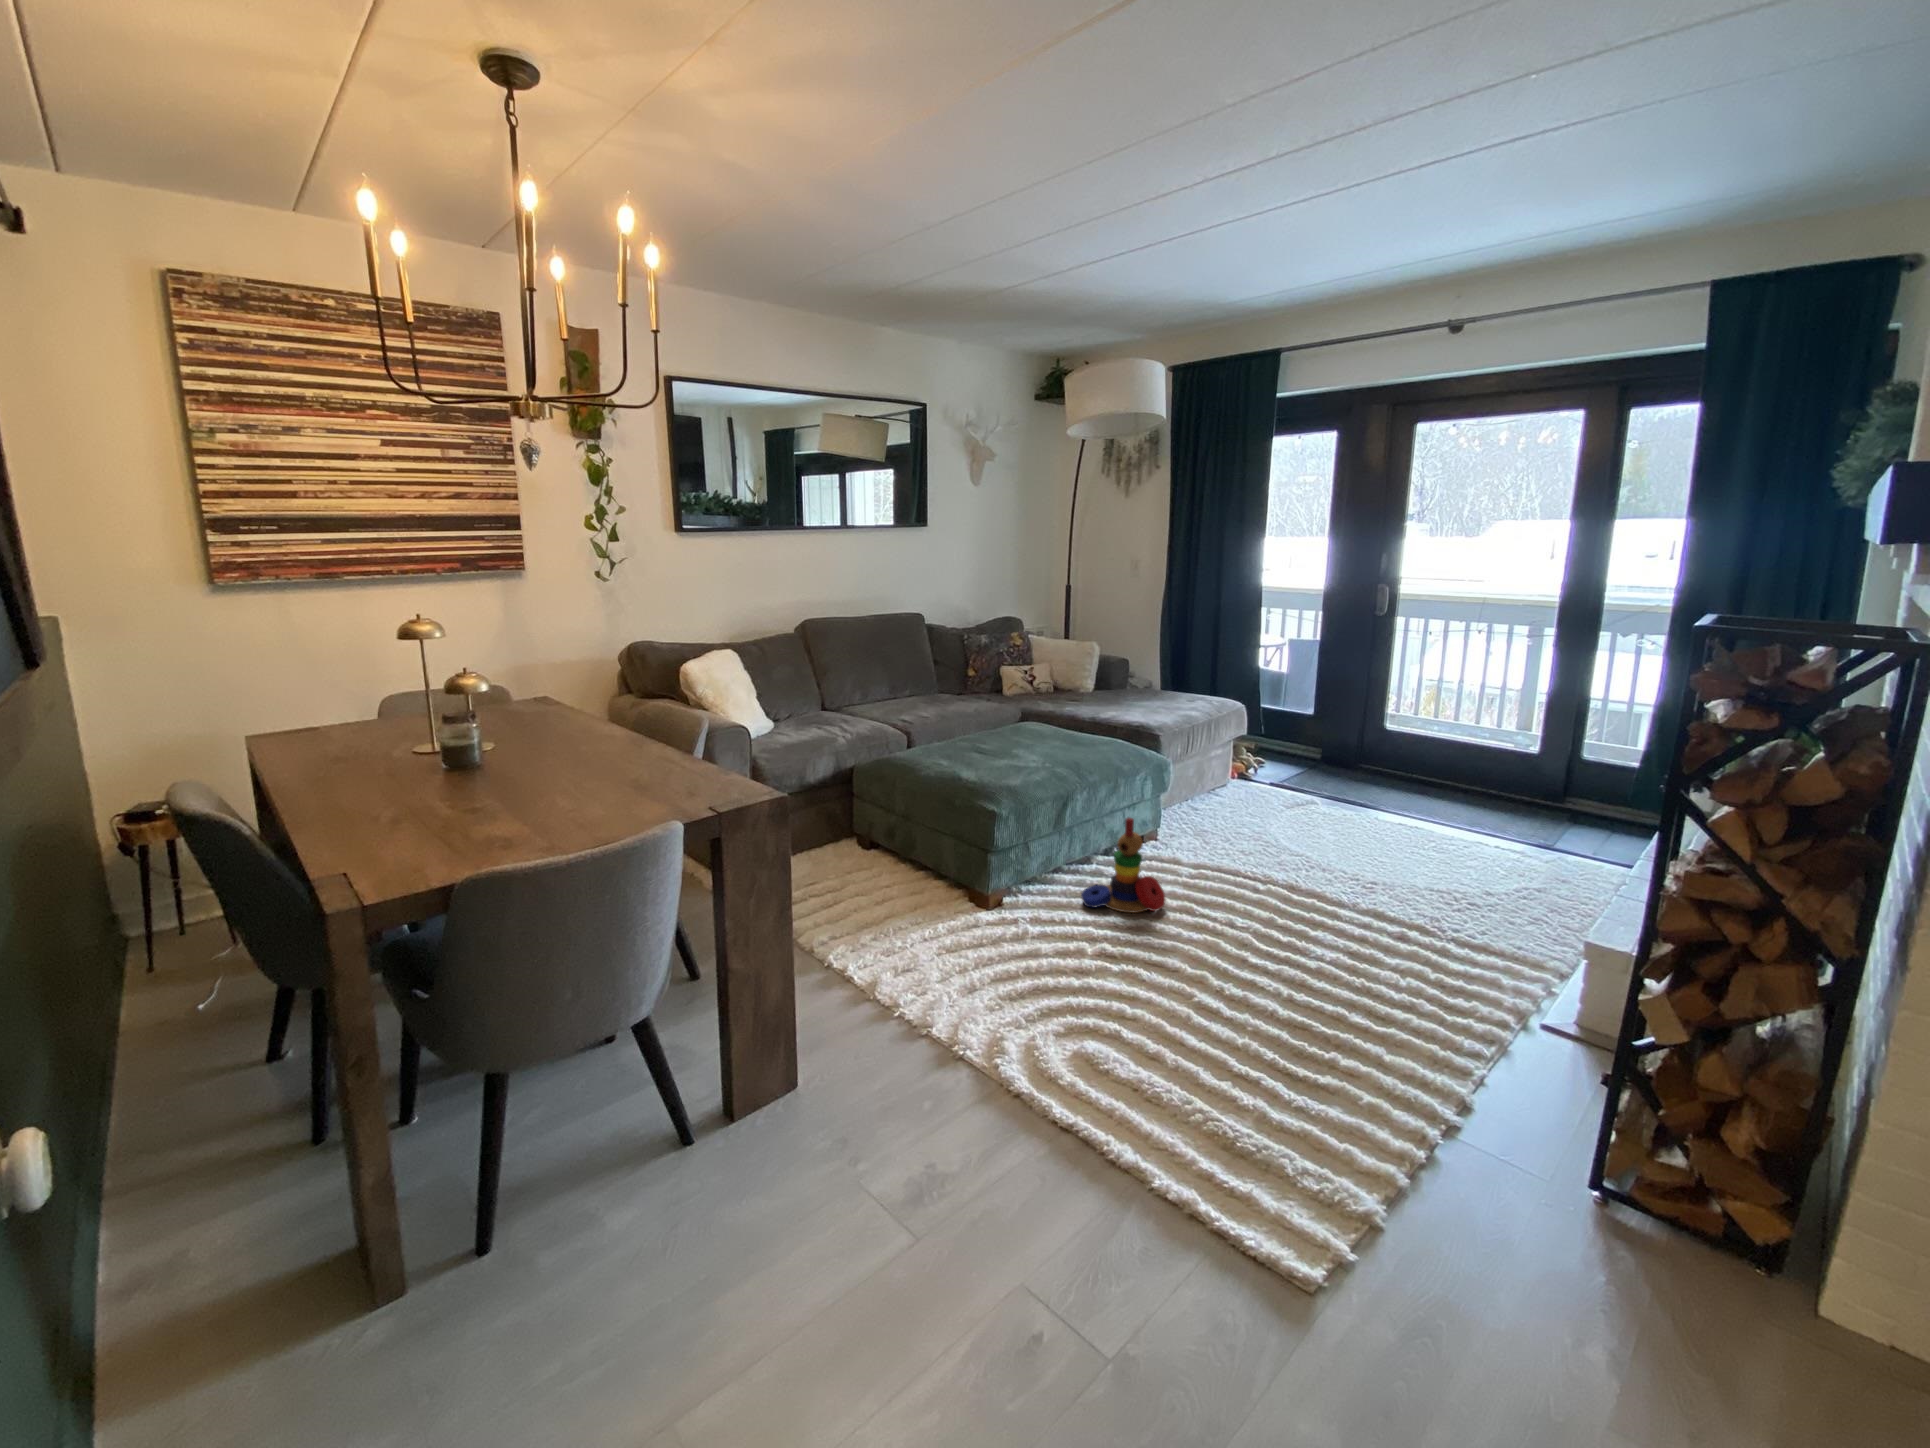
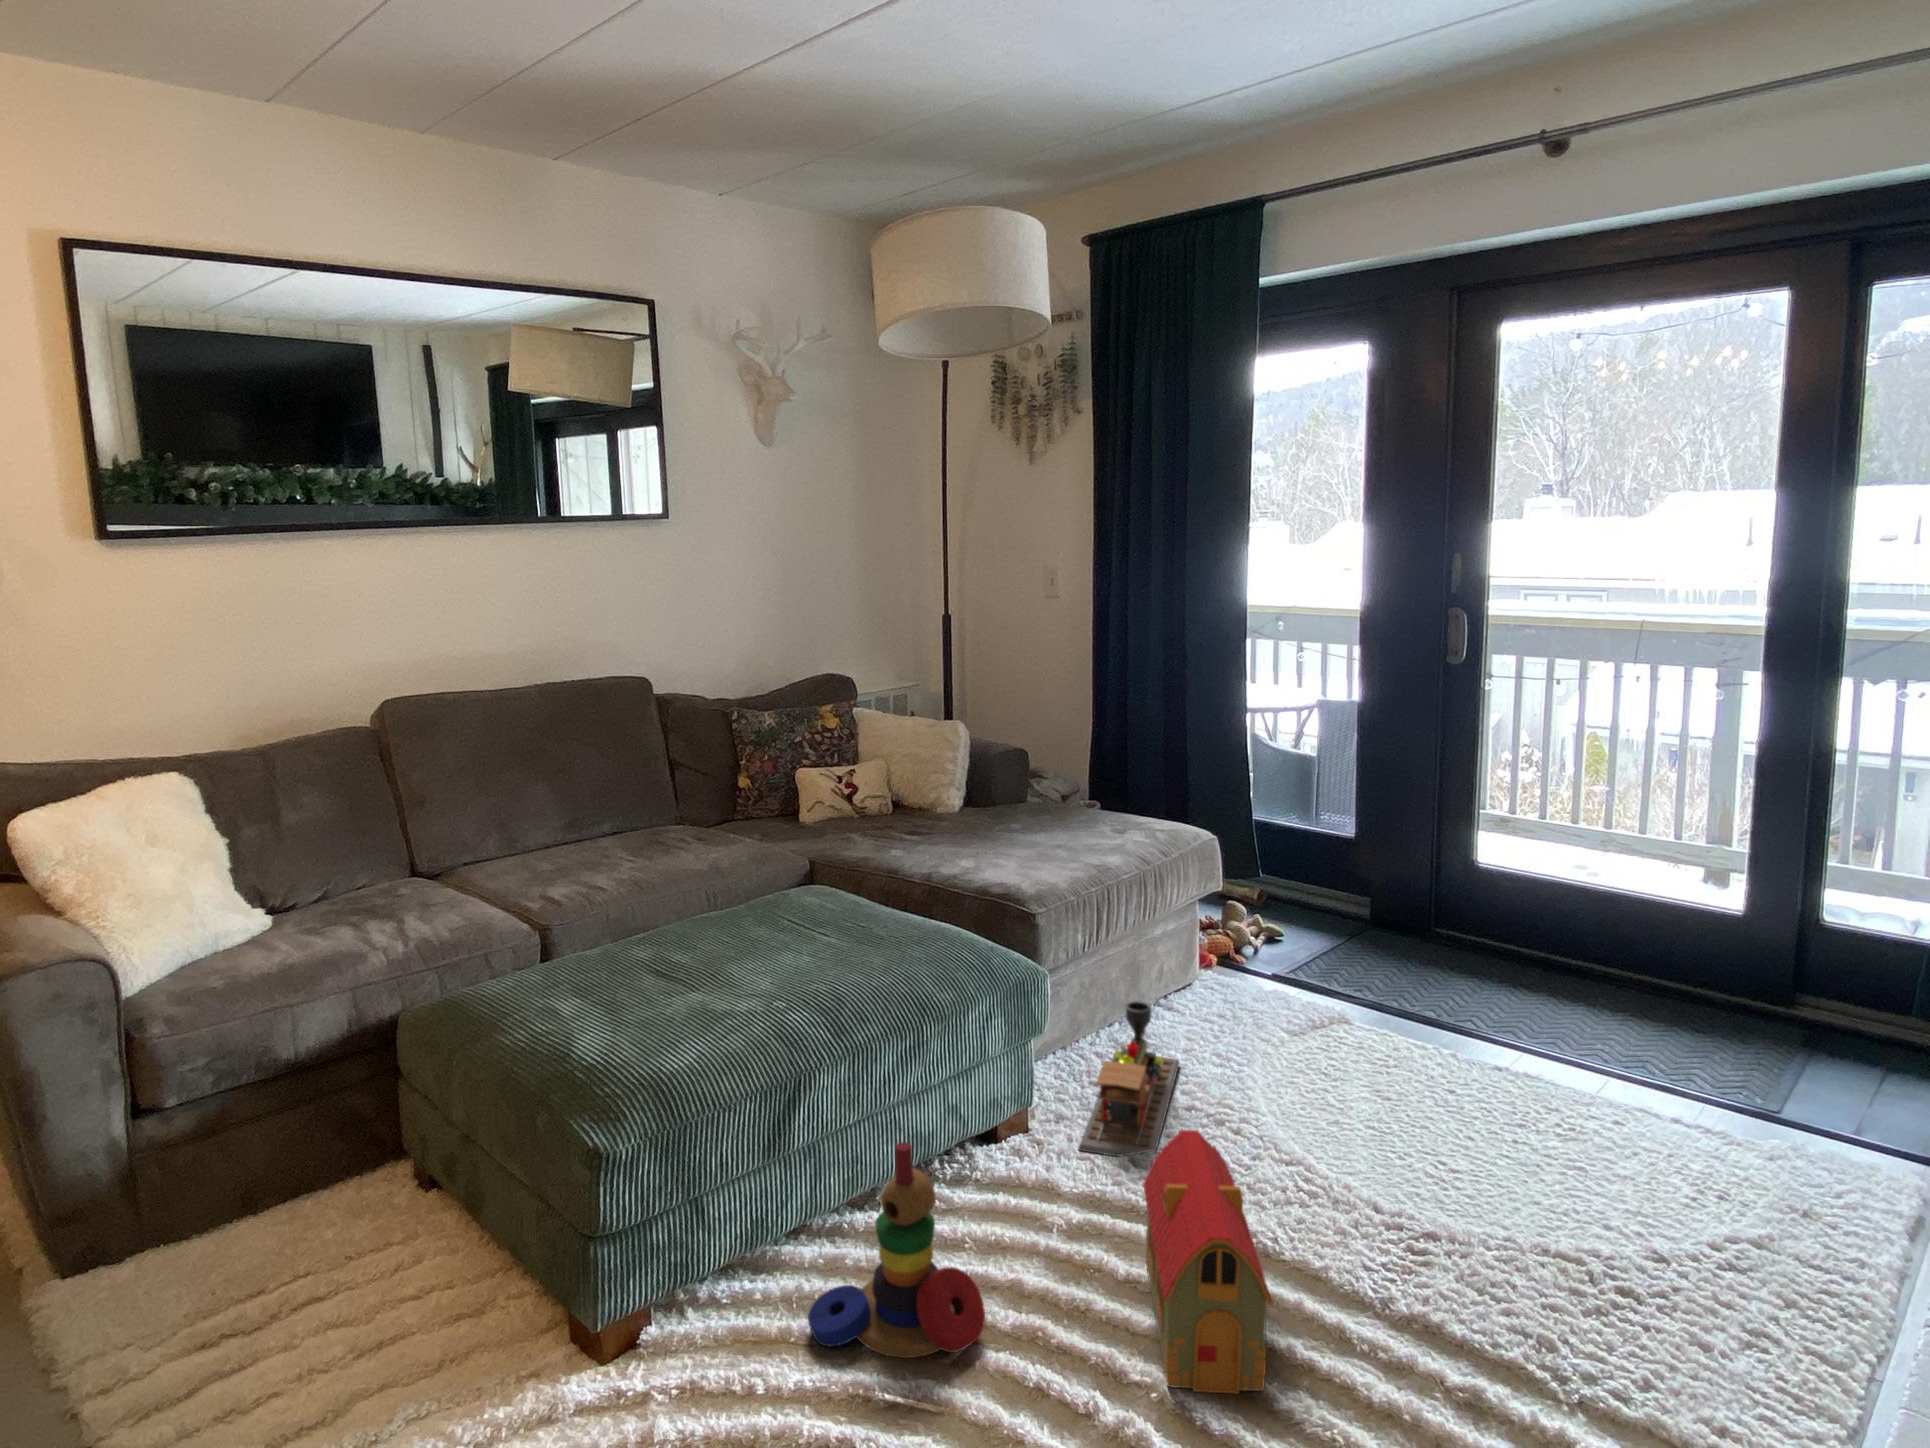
toy train: none [1187,782,1230,854] -> present [1078,1001,1179,1156]
toy house: none [1235,822,1309,929] -> present [1143,1130,1273,1394]

